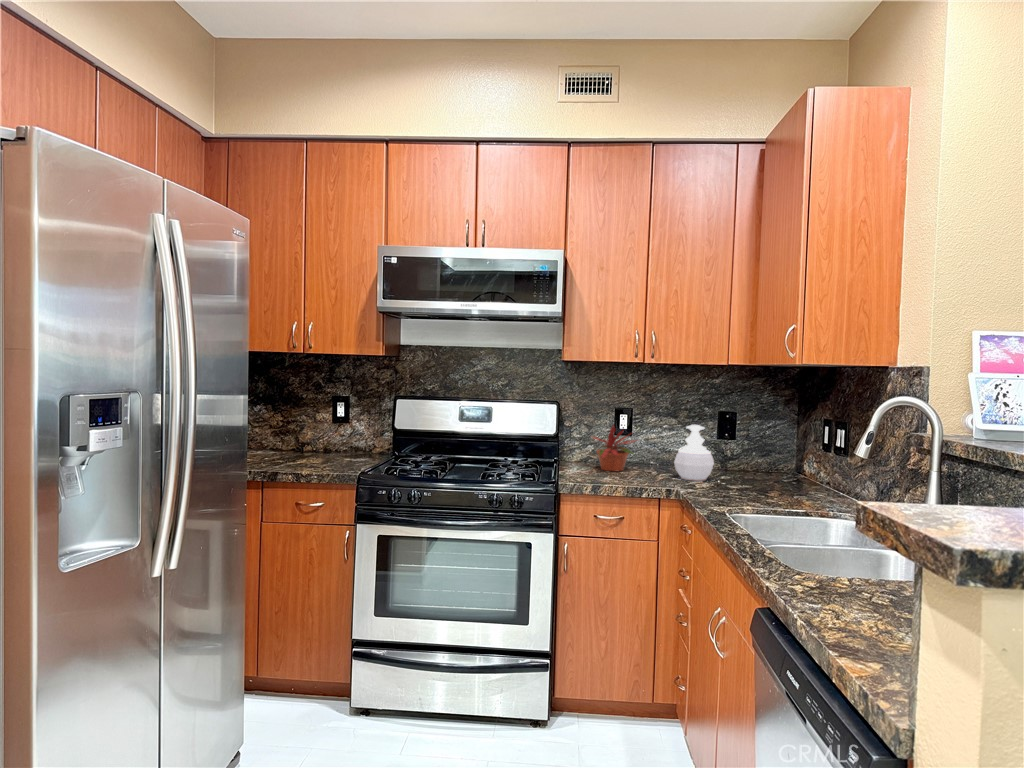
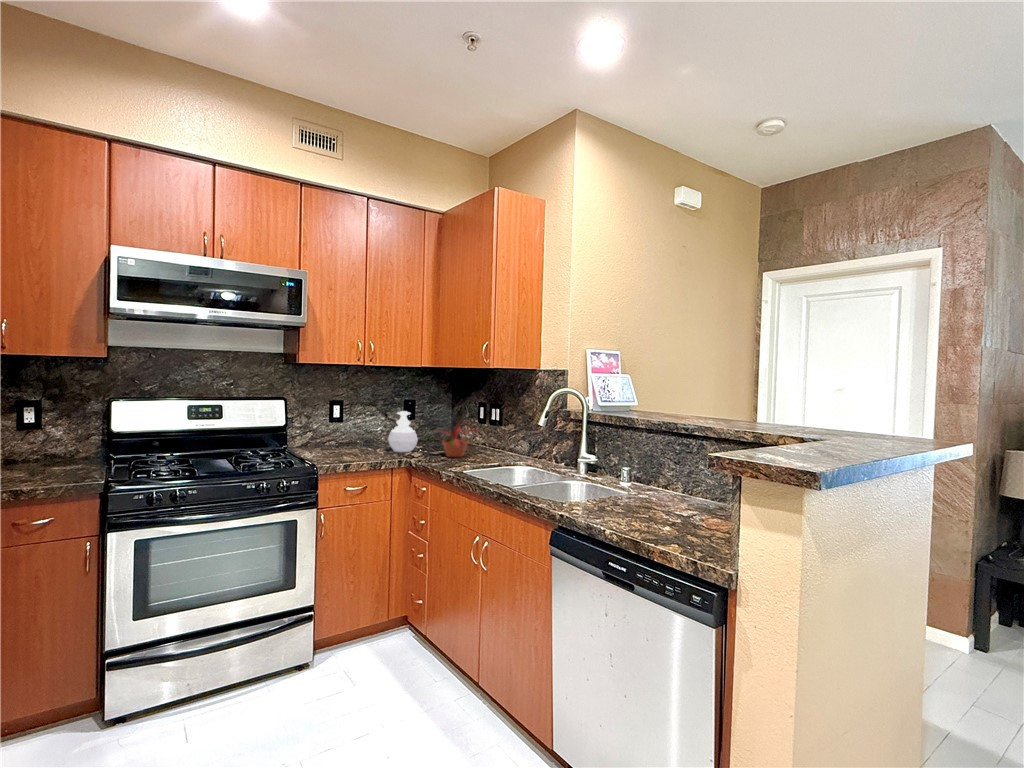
potted plant: present [593,425,634,471] -> present [442,421,474,457]

